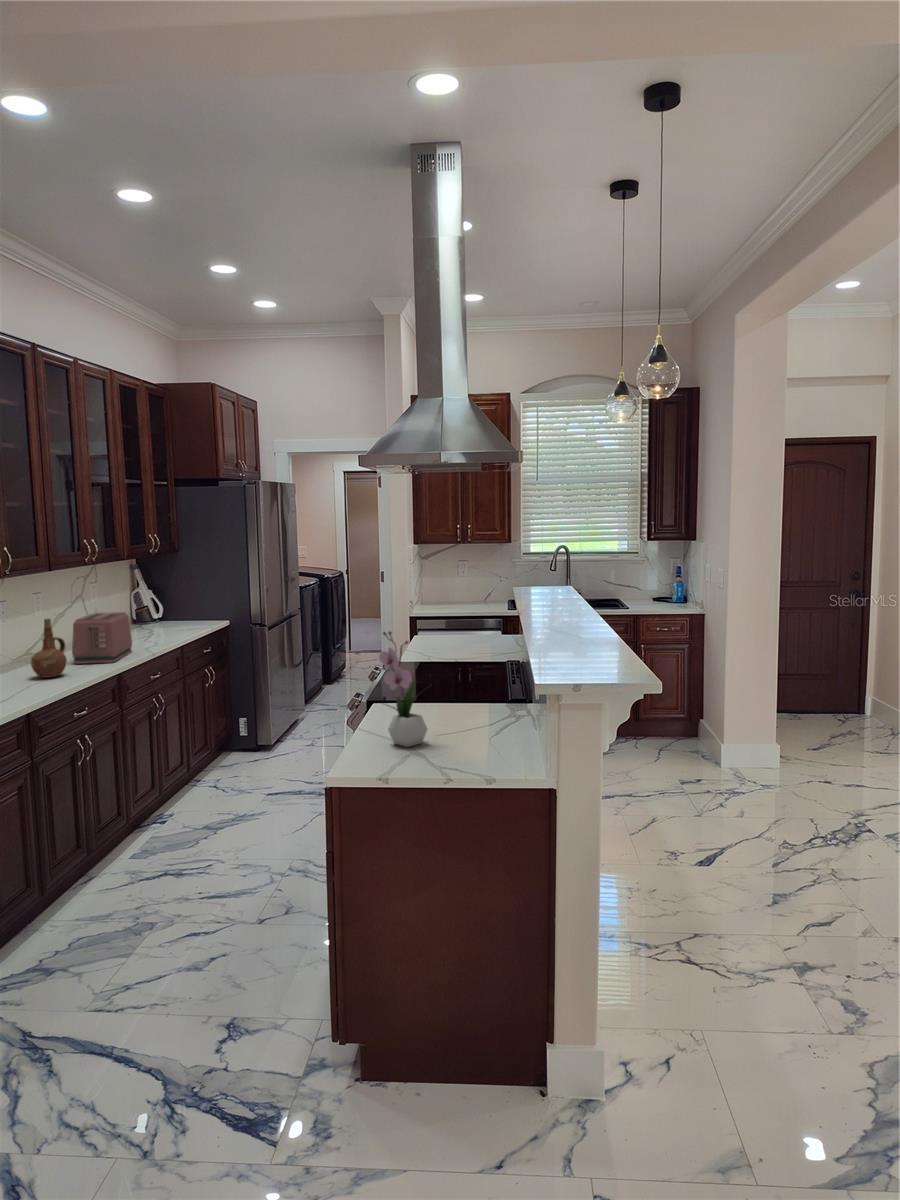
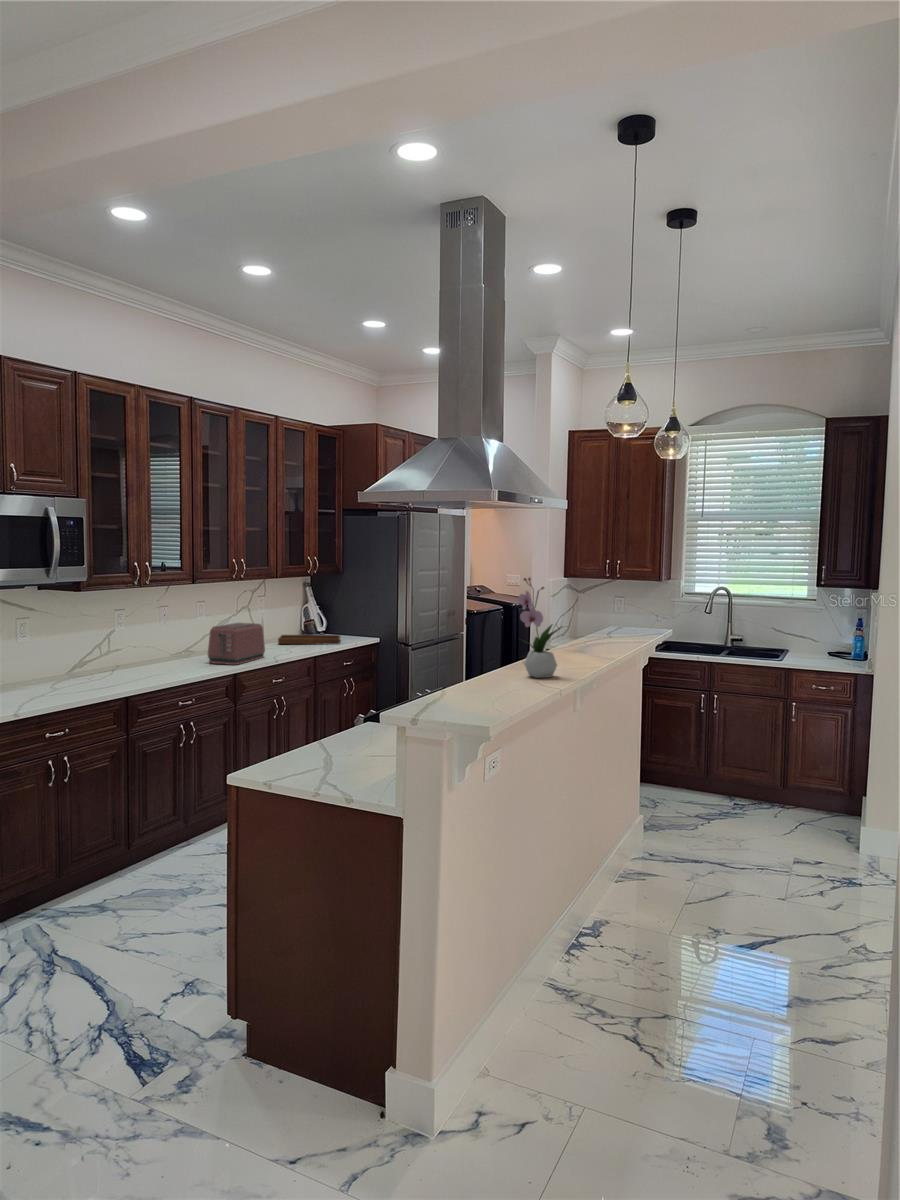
tray: none [116,607,194,636] -> present [278,622,340,645]
ceramic pitcher: present [31,619,67,678] -> none [163,624,192,672]
flower arrangement: present [379,631,429,747] -> present [519,578,562,678]

